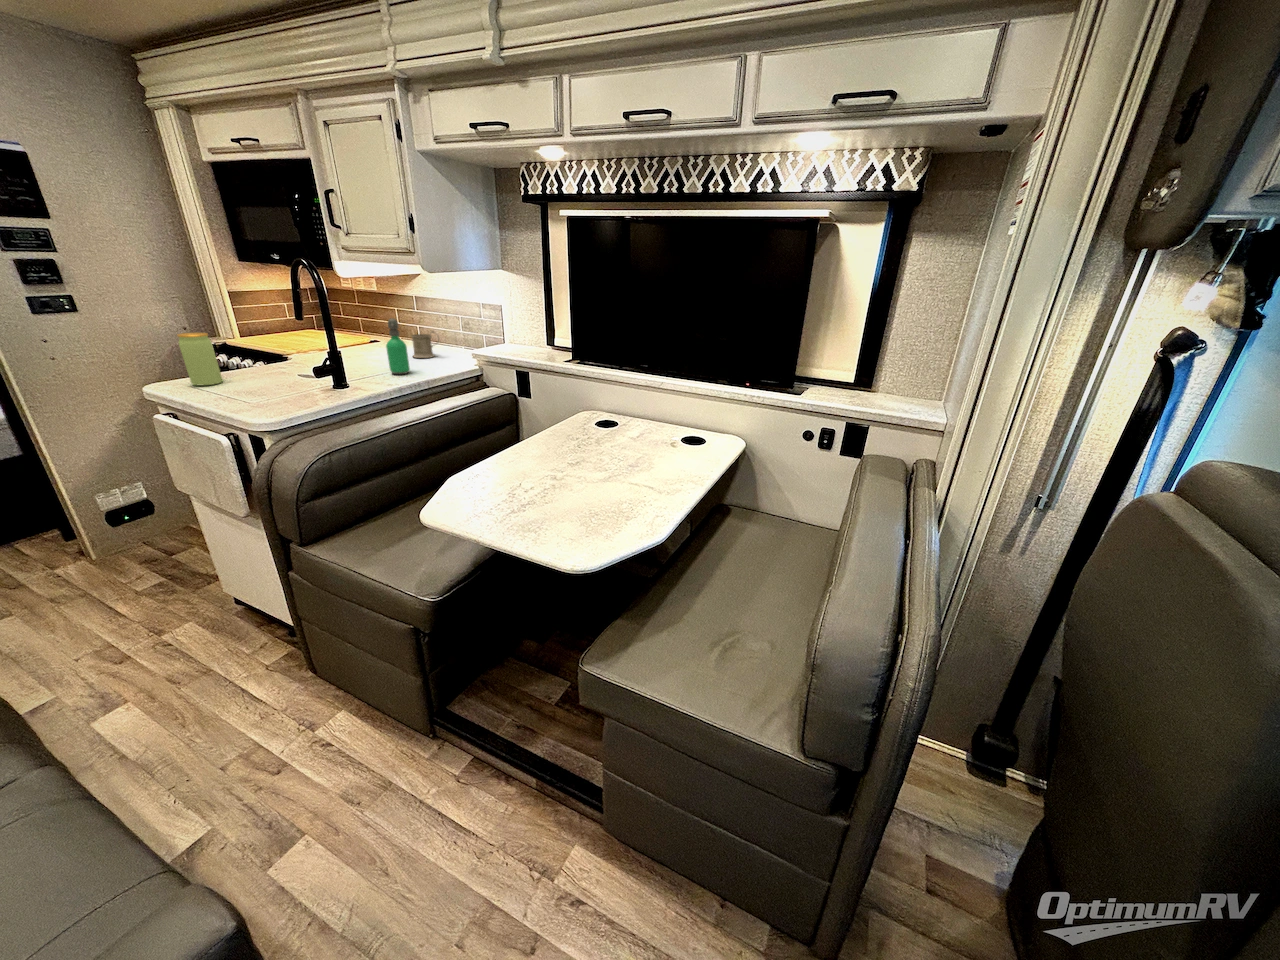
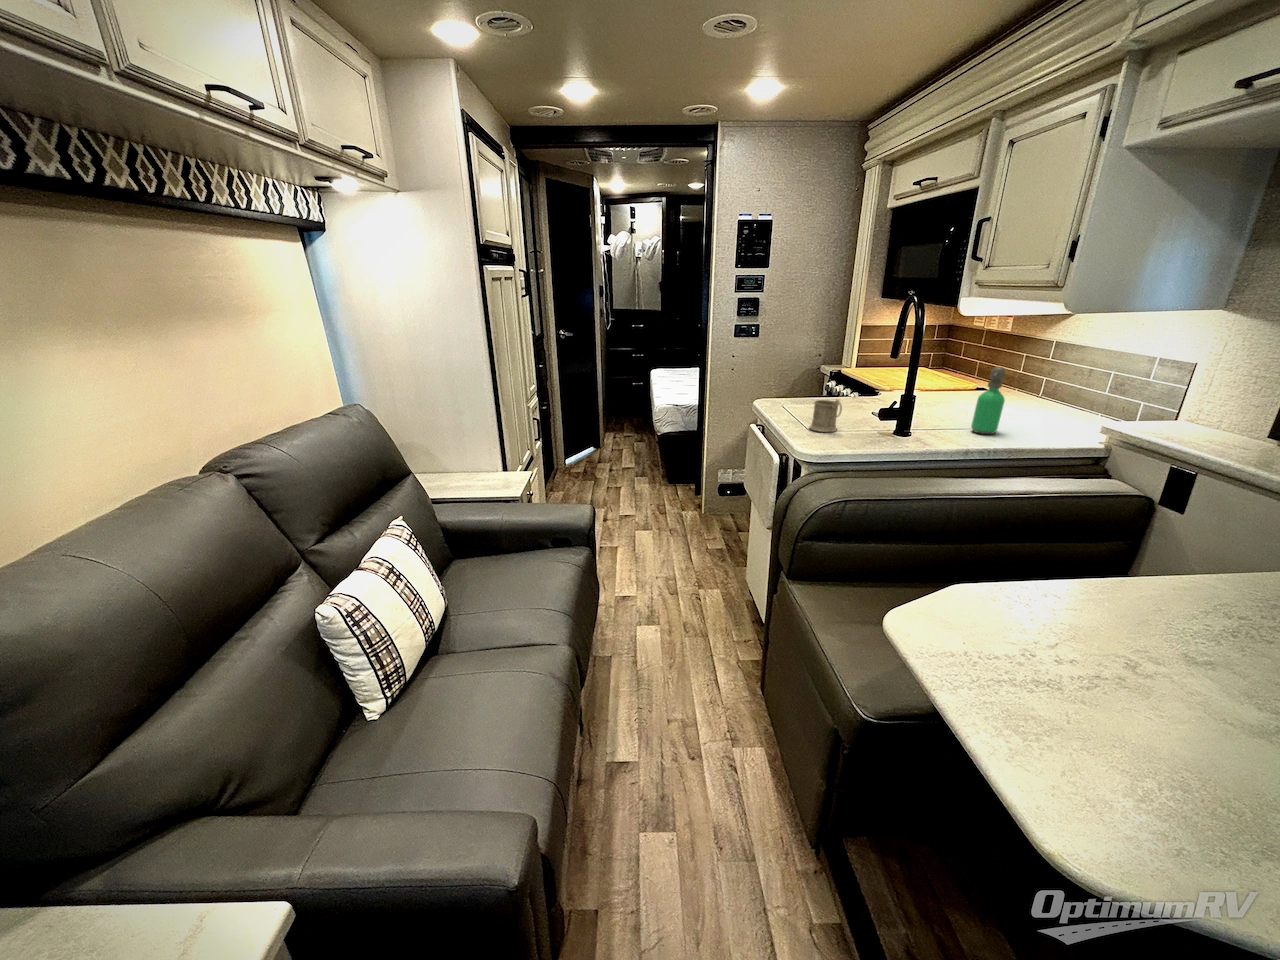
mug: present [412,331,439,358] -> present [809,399,842,432]
jar: present [178,333,223,385] -> none [790,362,818,408]

